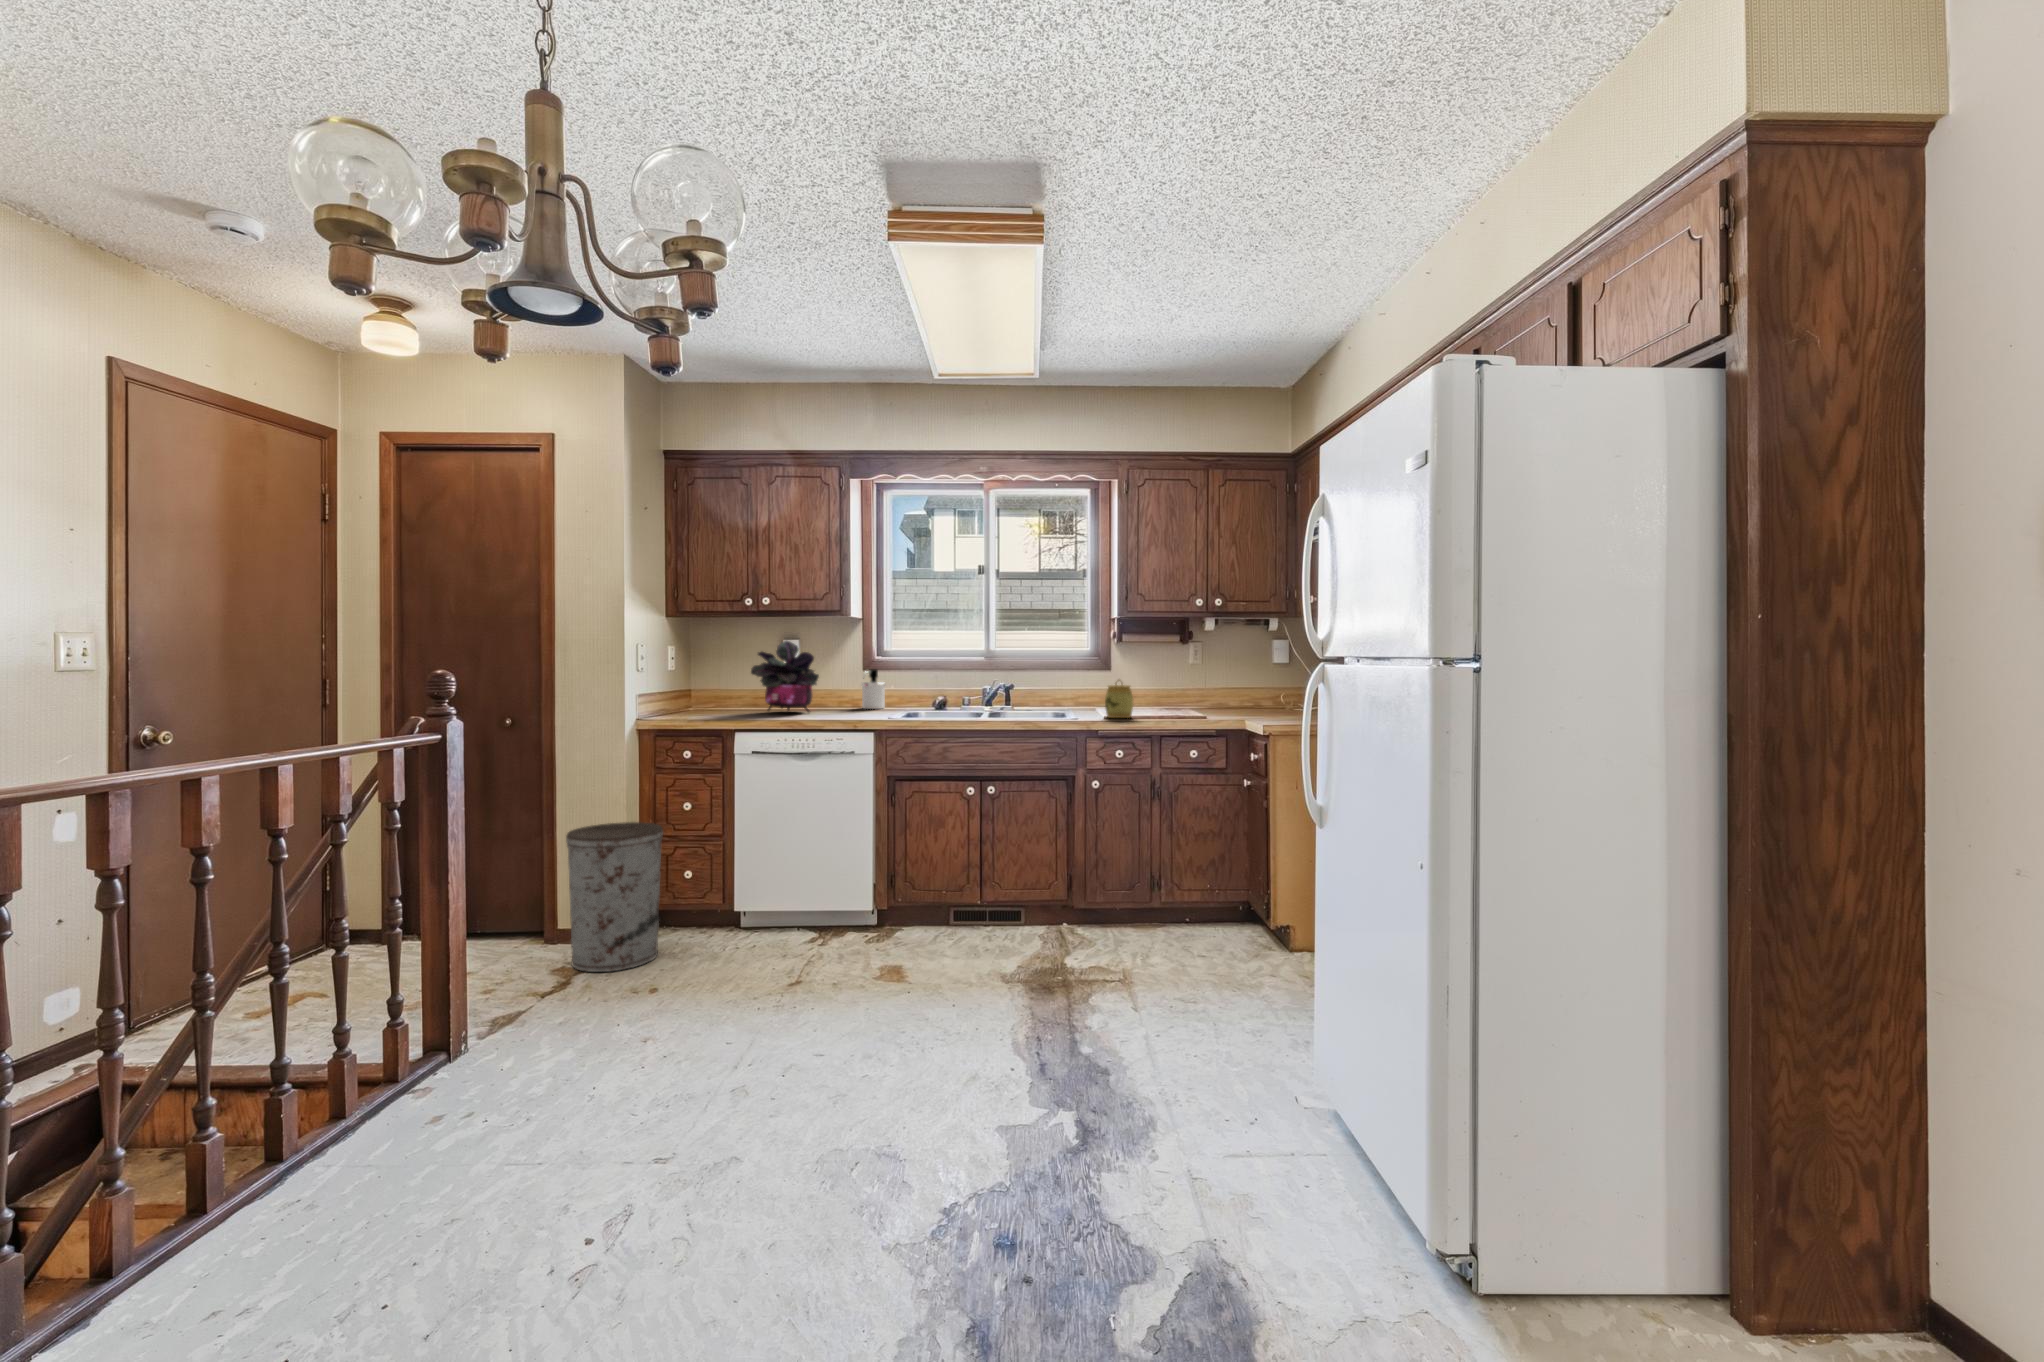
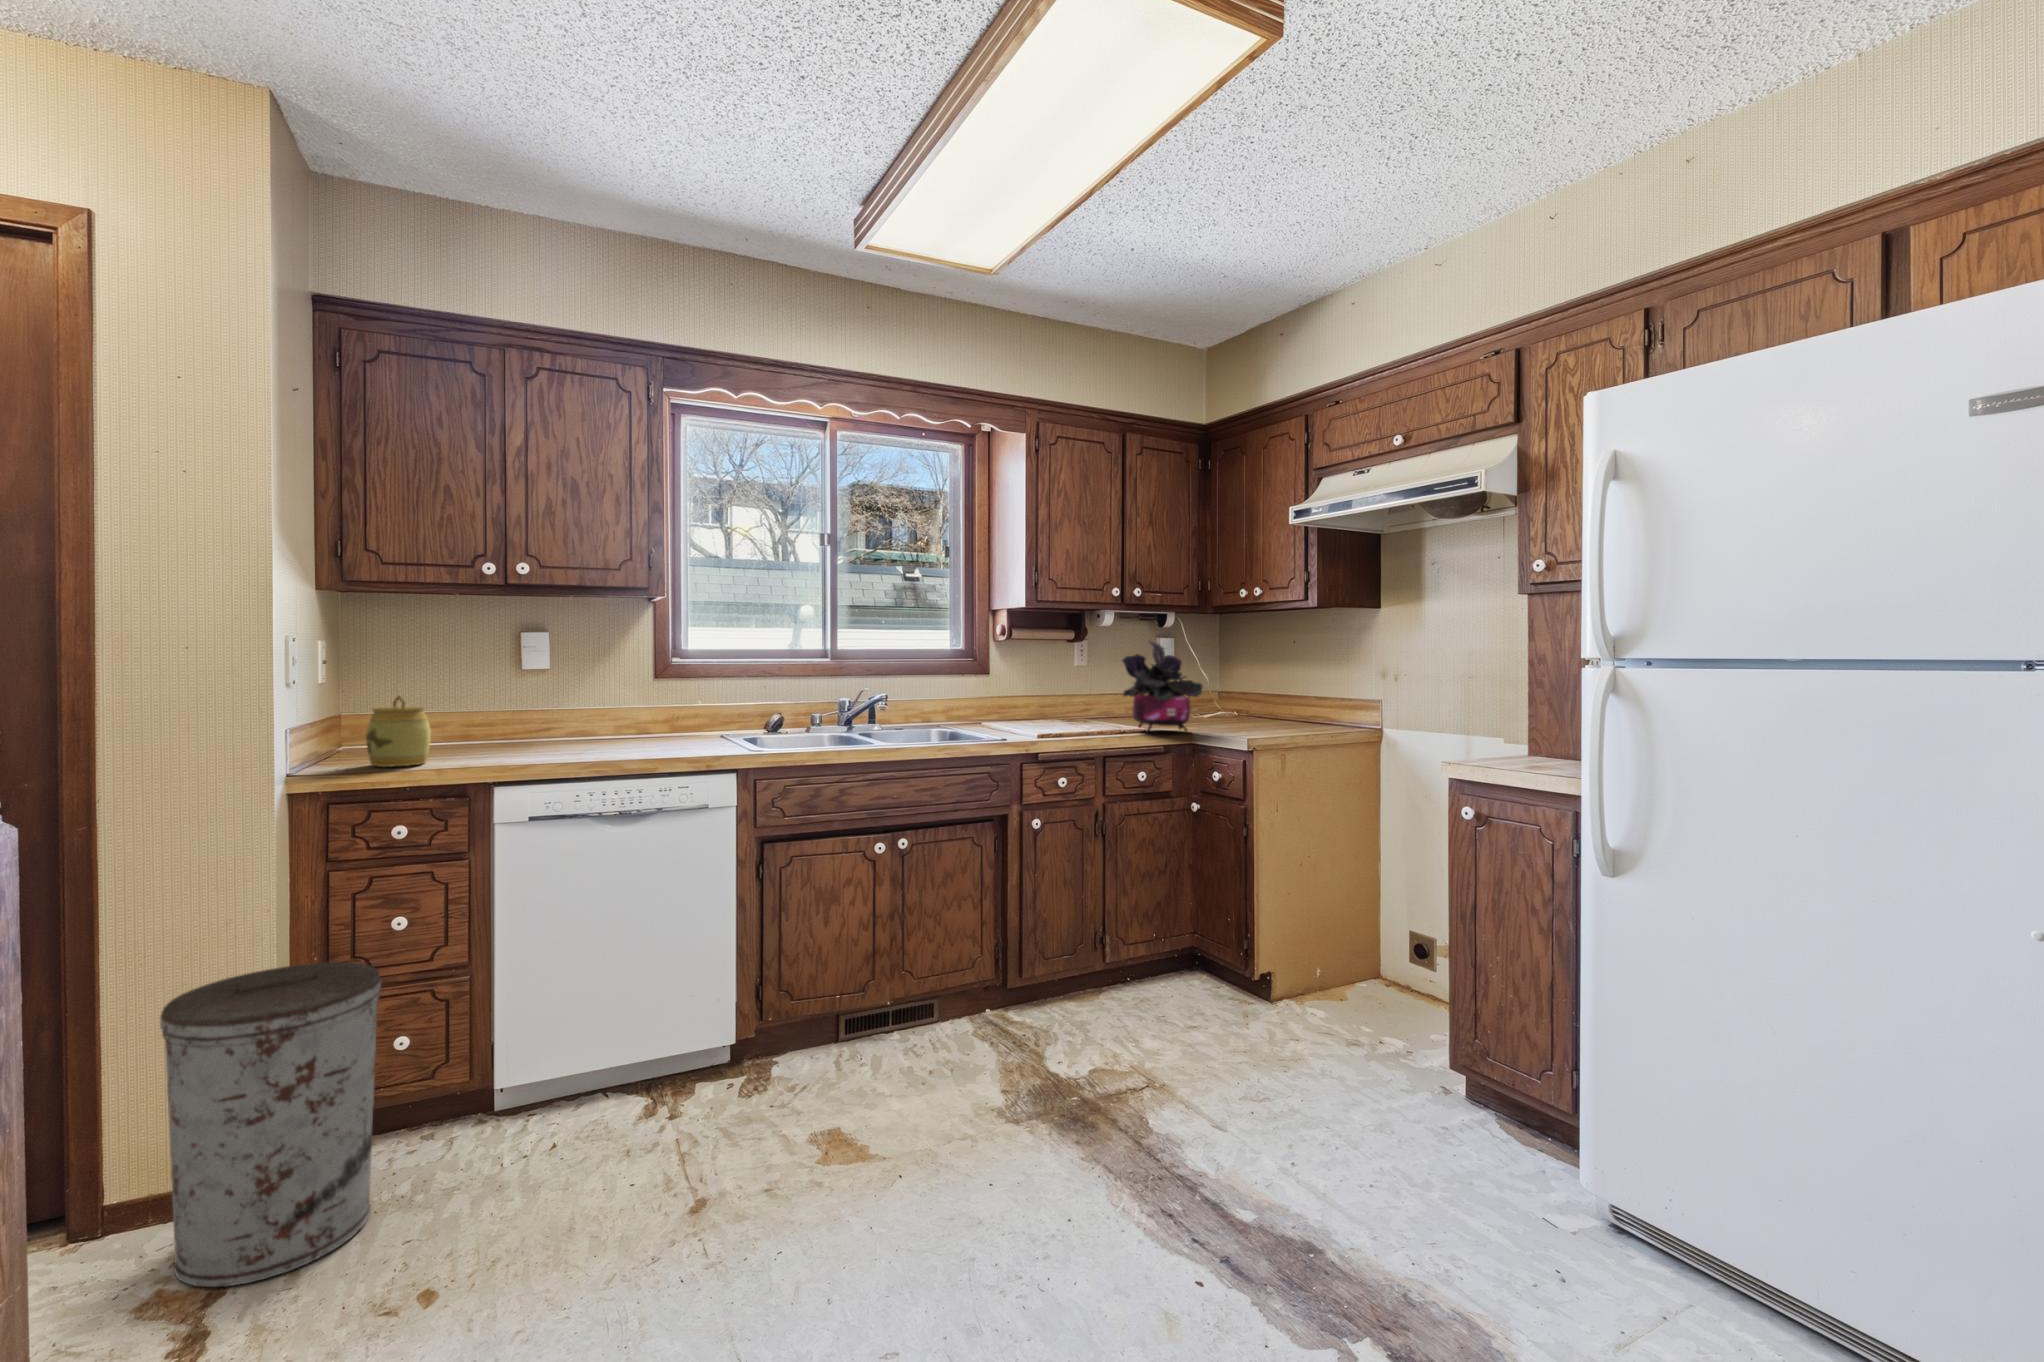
potted plant: present [751,641,819,712] -> present [1123,641,1203,731]
soap dispenser: present [861,669,886,709] -> none [664,675,702,735]
jar: present [1105,680,1133,718] -> present [366,696,431,767]

